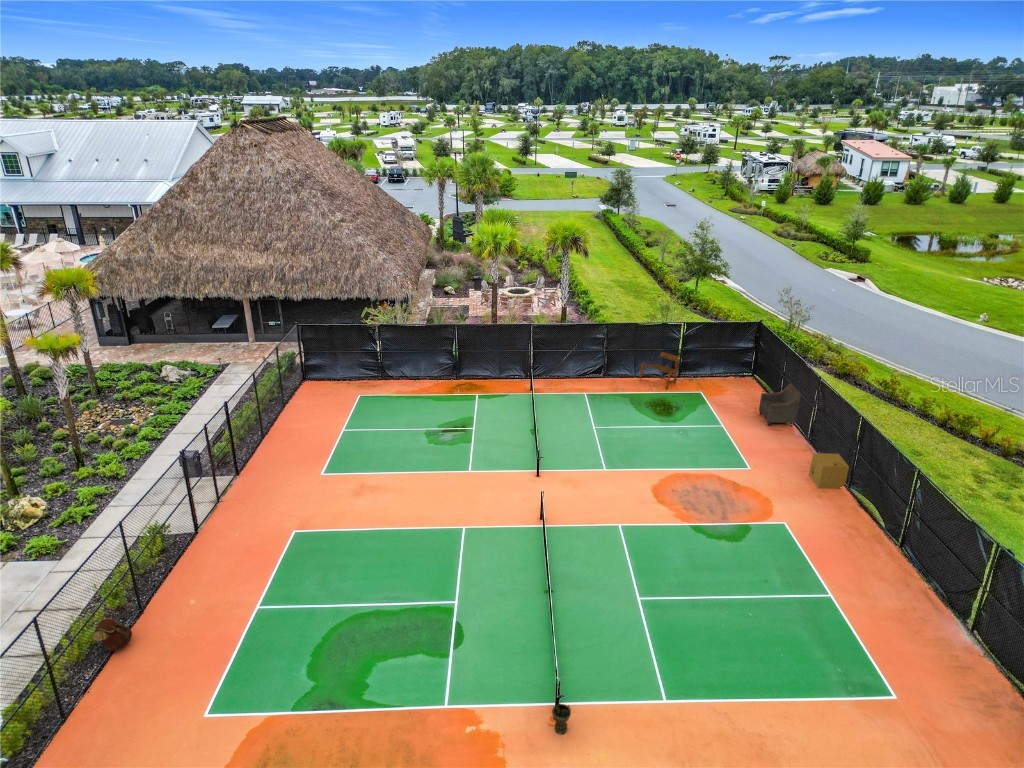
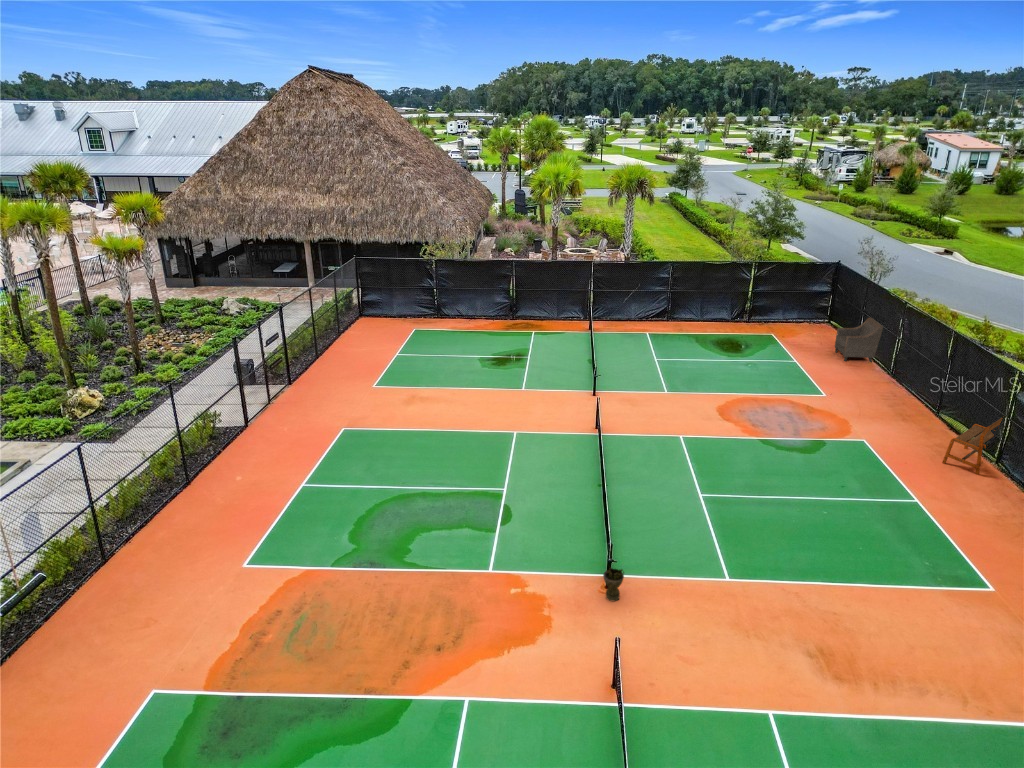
bench: present [639,352,678,390] -> present [942,418,1003,475]
cardboard box: present [809,453,849,489] -> none [890,376,937,413]
backpack: present [94,618,132,651] -> none [138,481,176,513]

